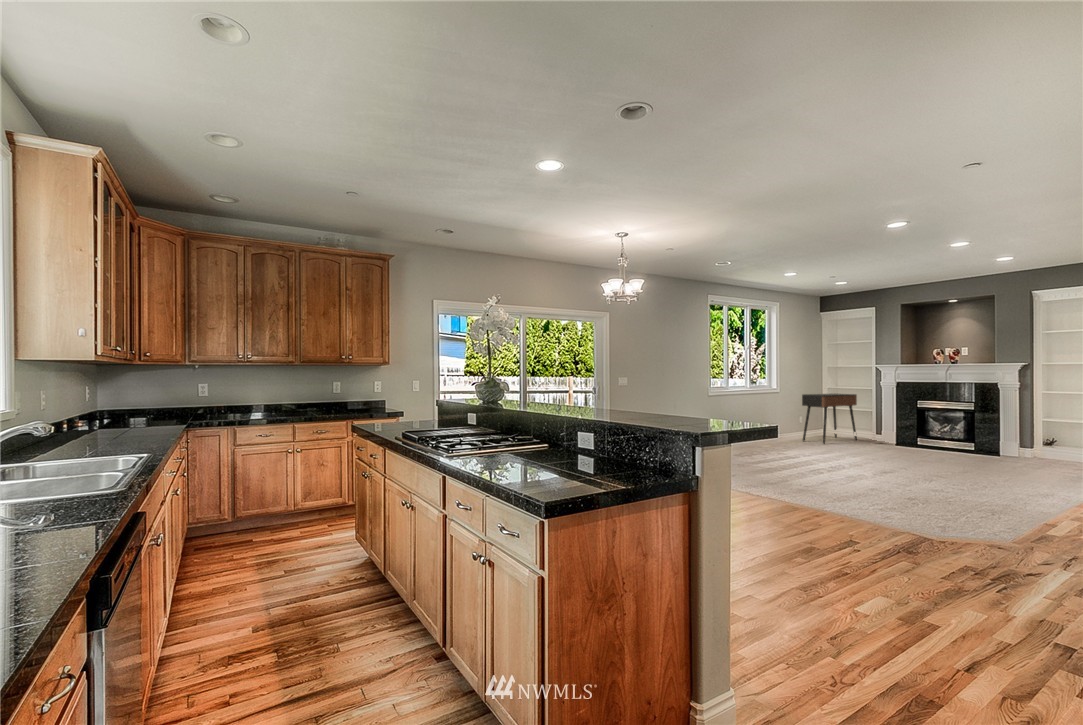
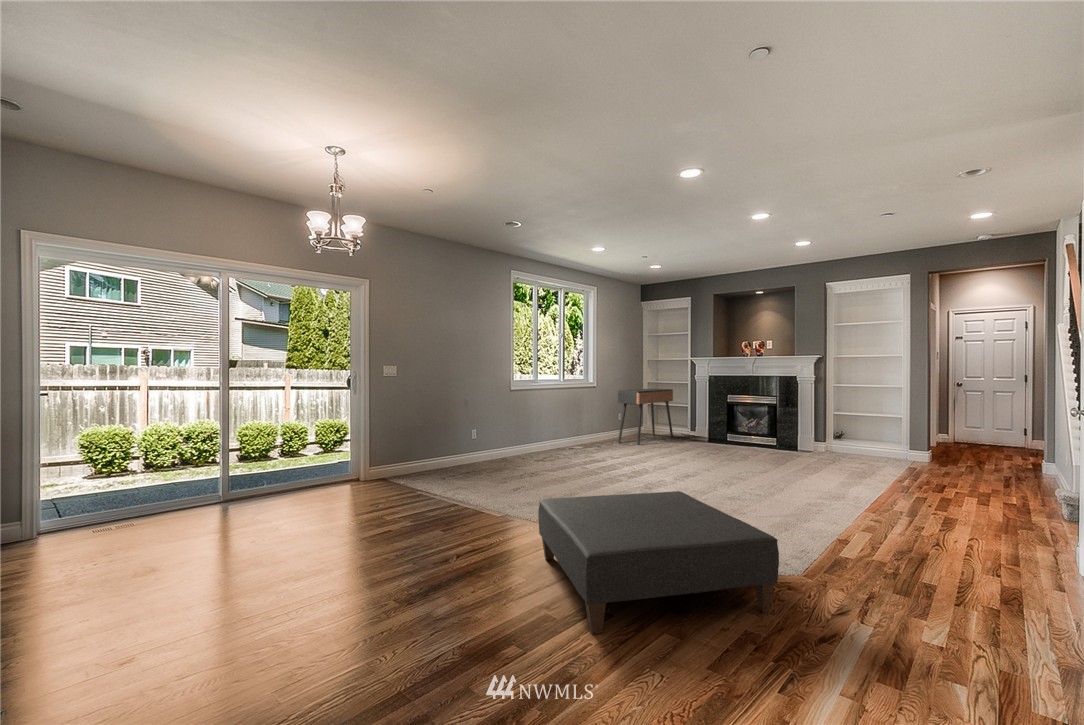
ottoman: none [783,465,990,544] -> present [538,491,779,634]

